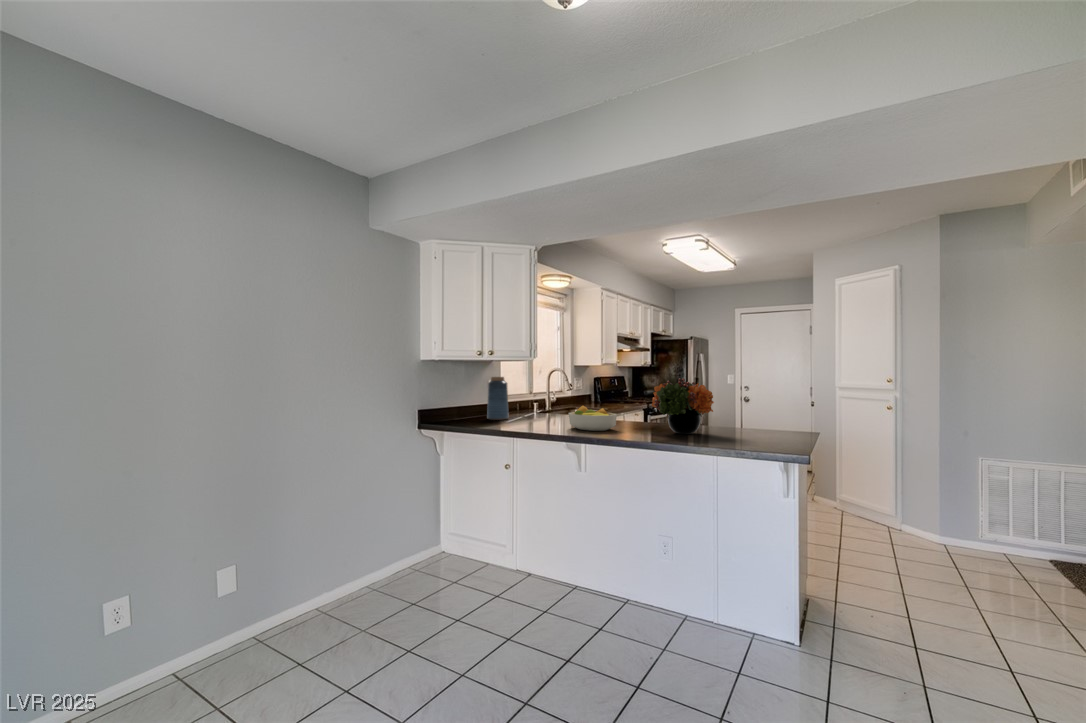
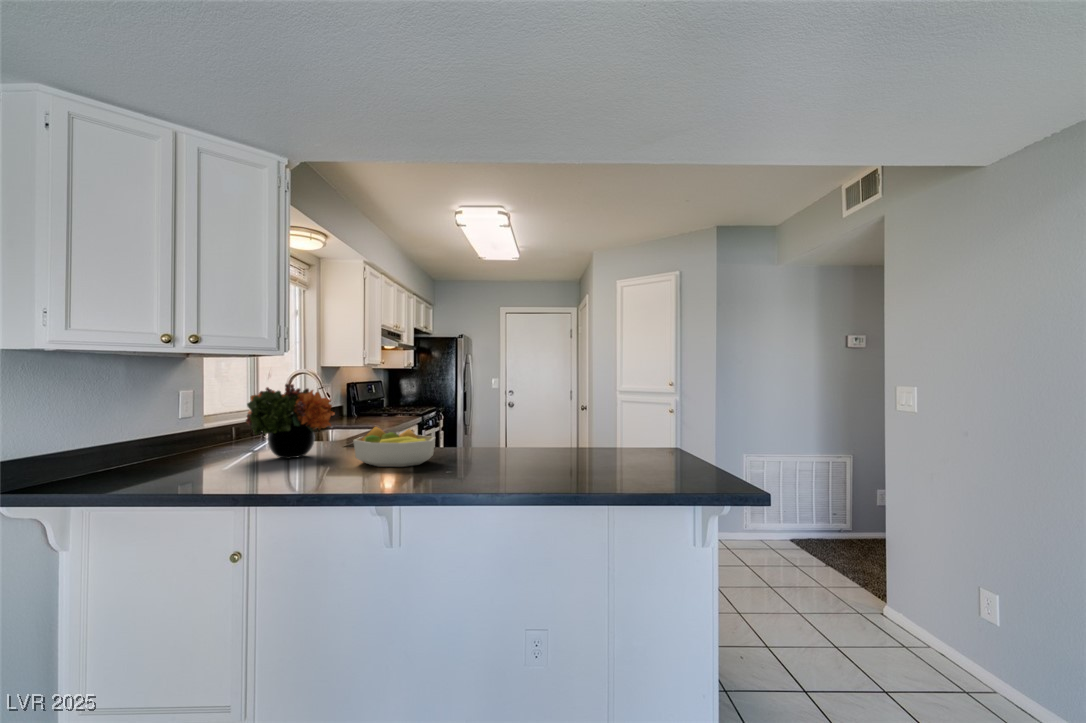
vase: present [487,377,509,420] -> none [179,383,225,459]
flower arrangement: present [652,378,714,434] -> present [246,384,334,458]

